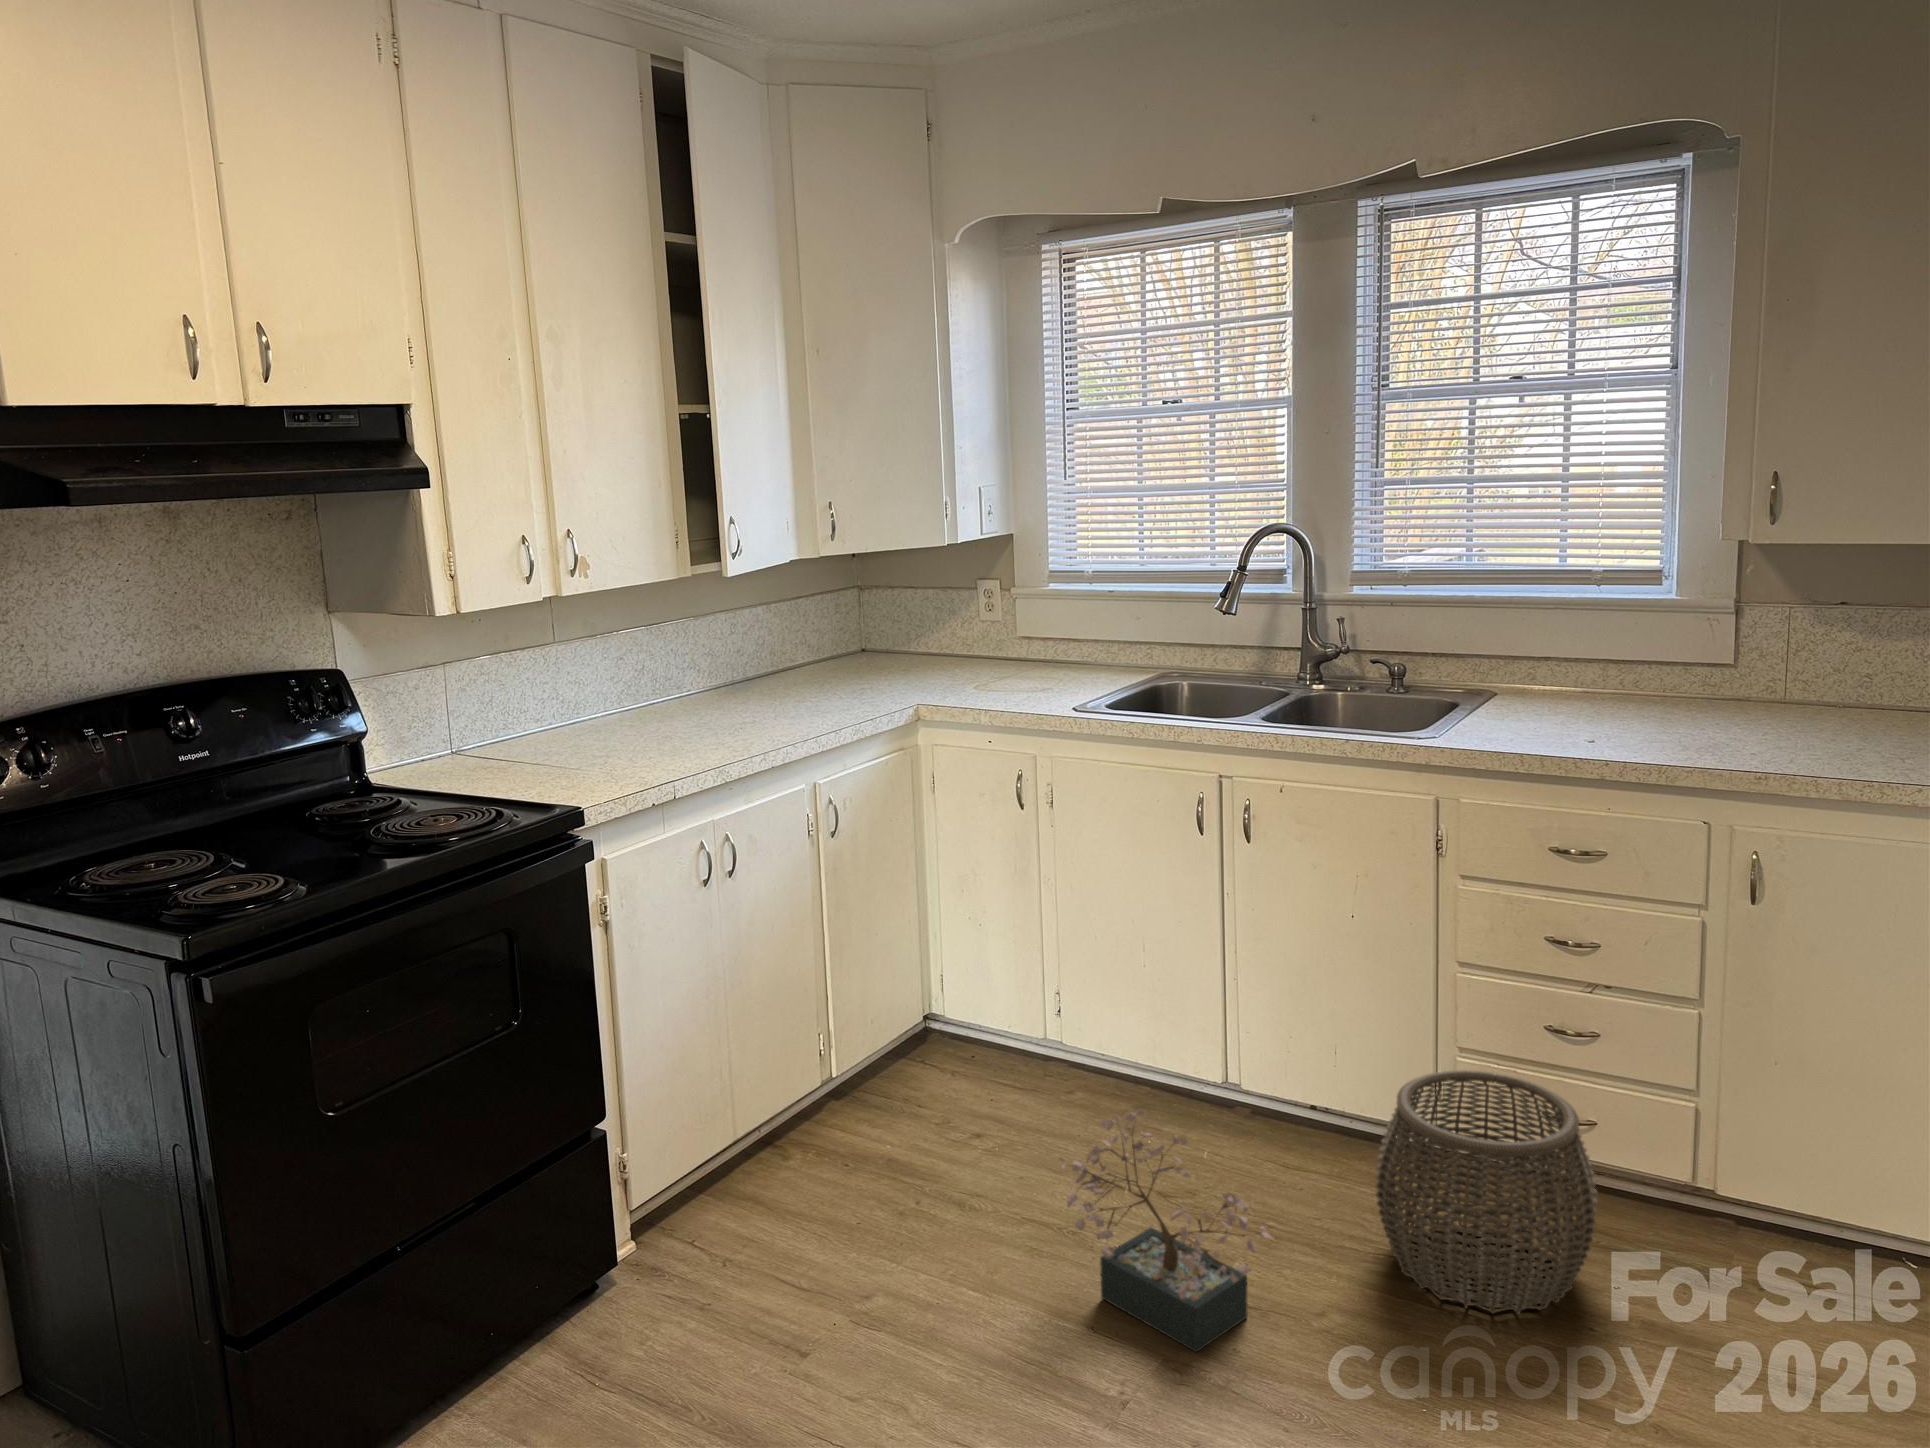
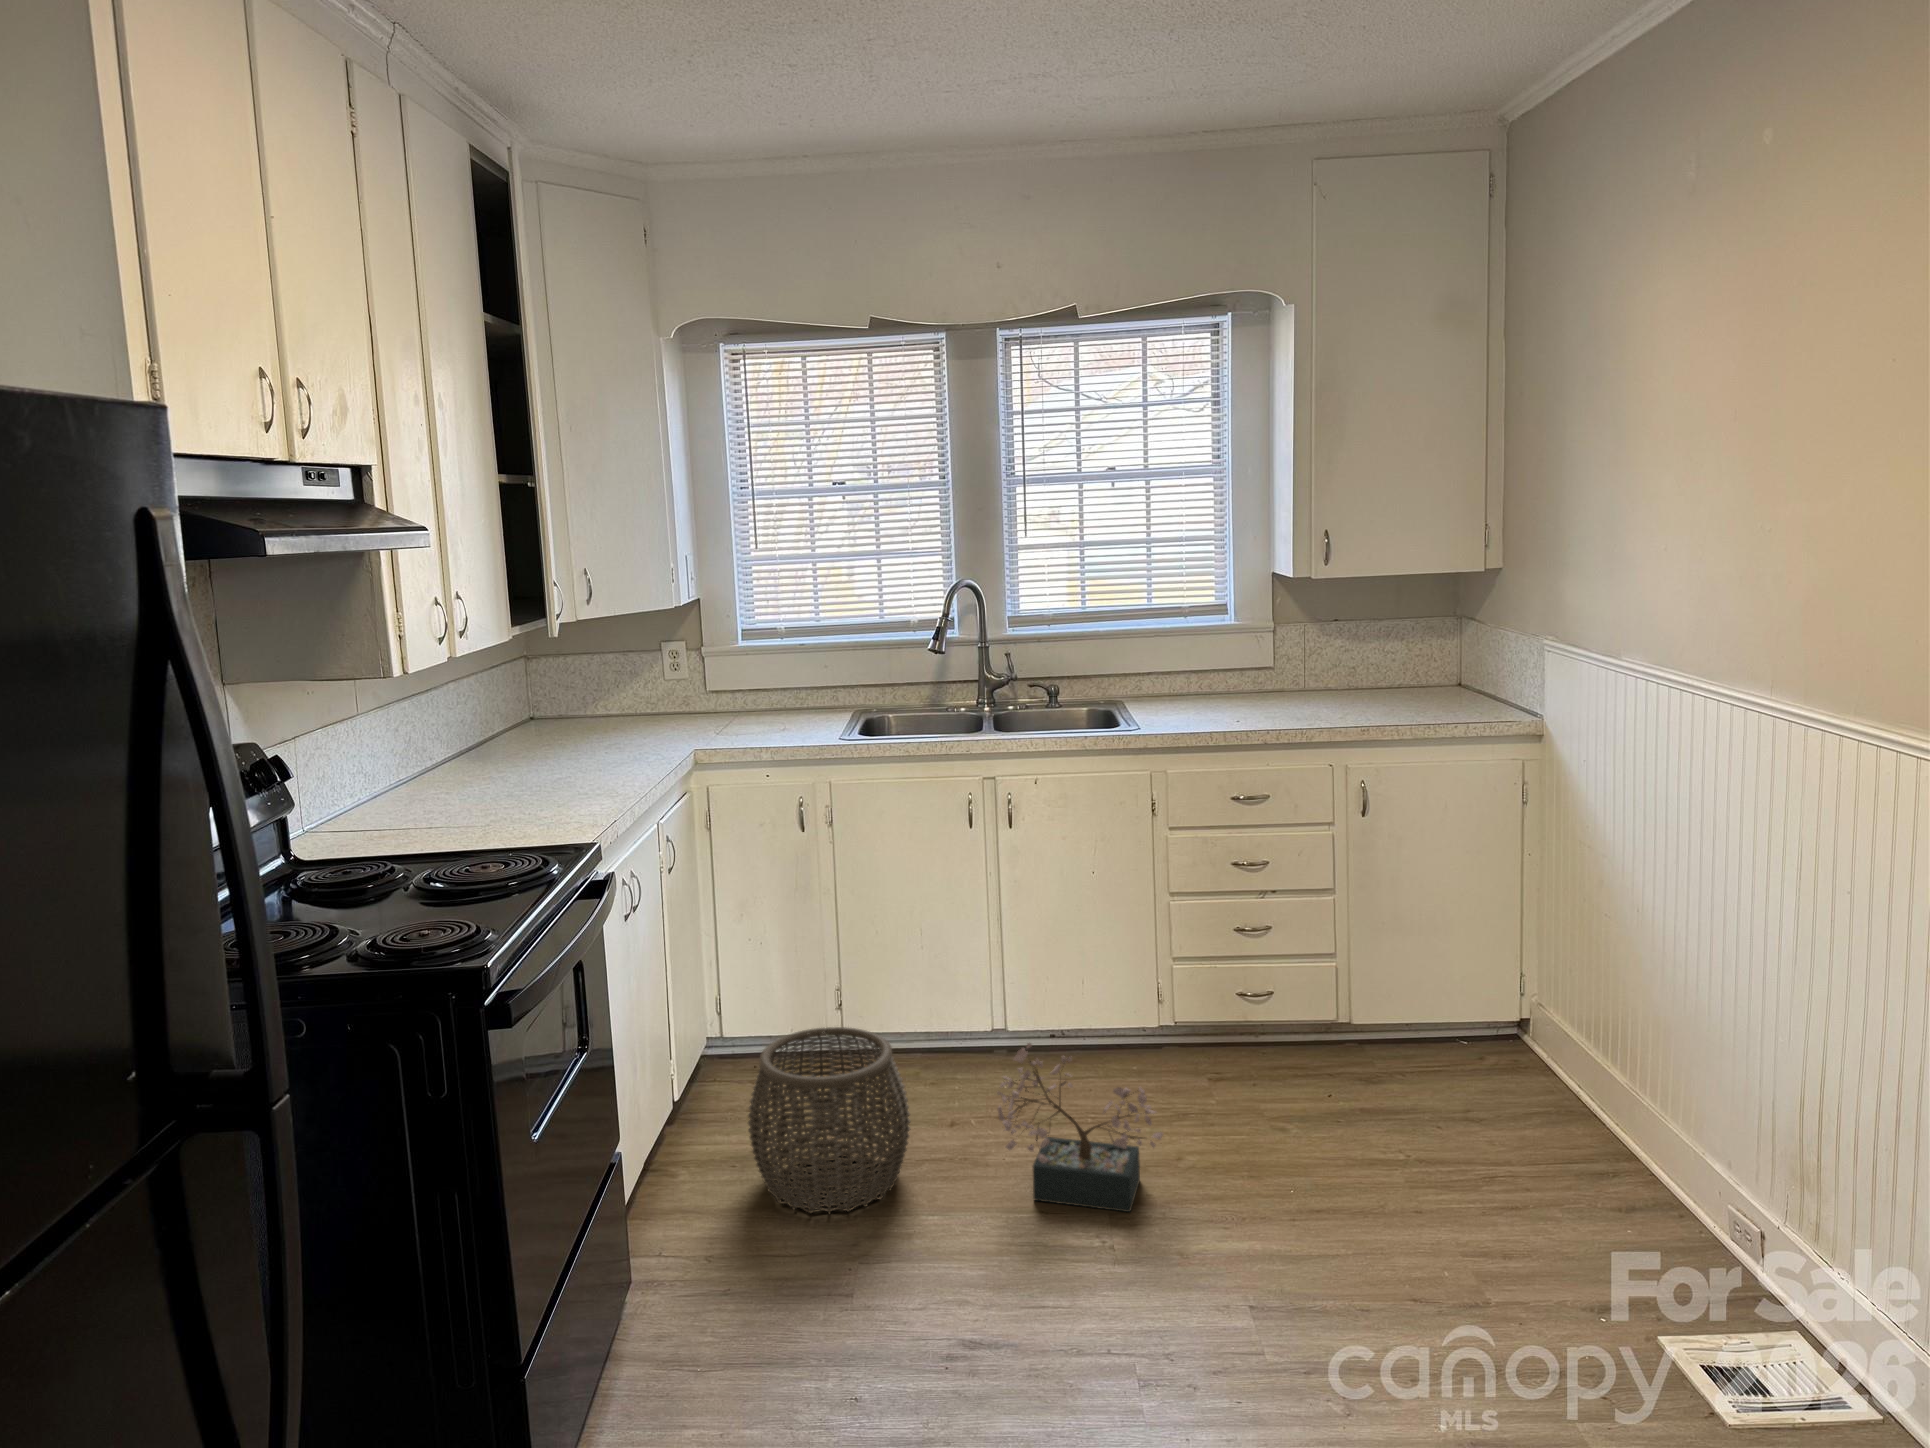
woven basket: present [1375,1070,1598,1314] -> present [748,1027,910,1214]

